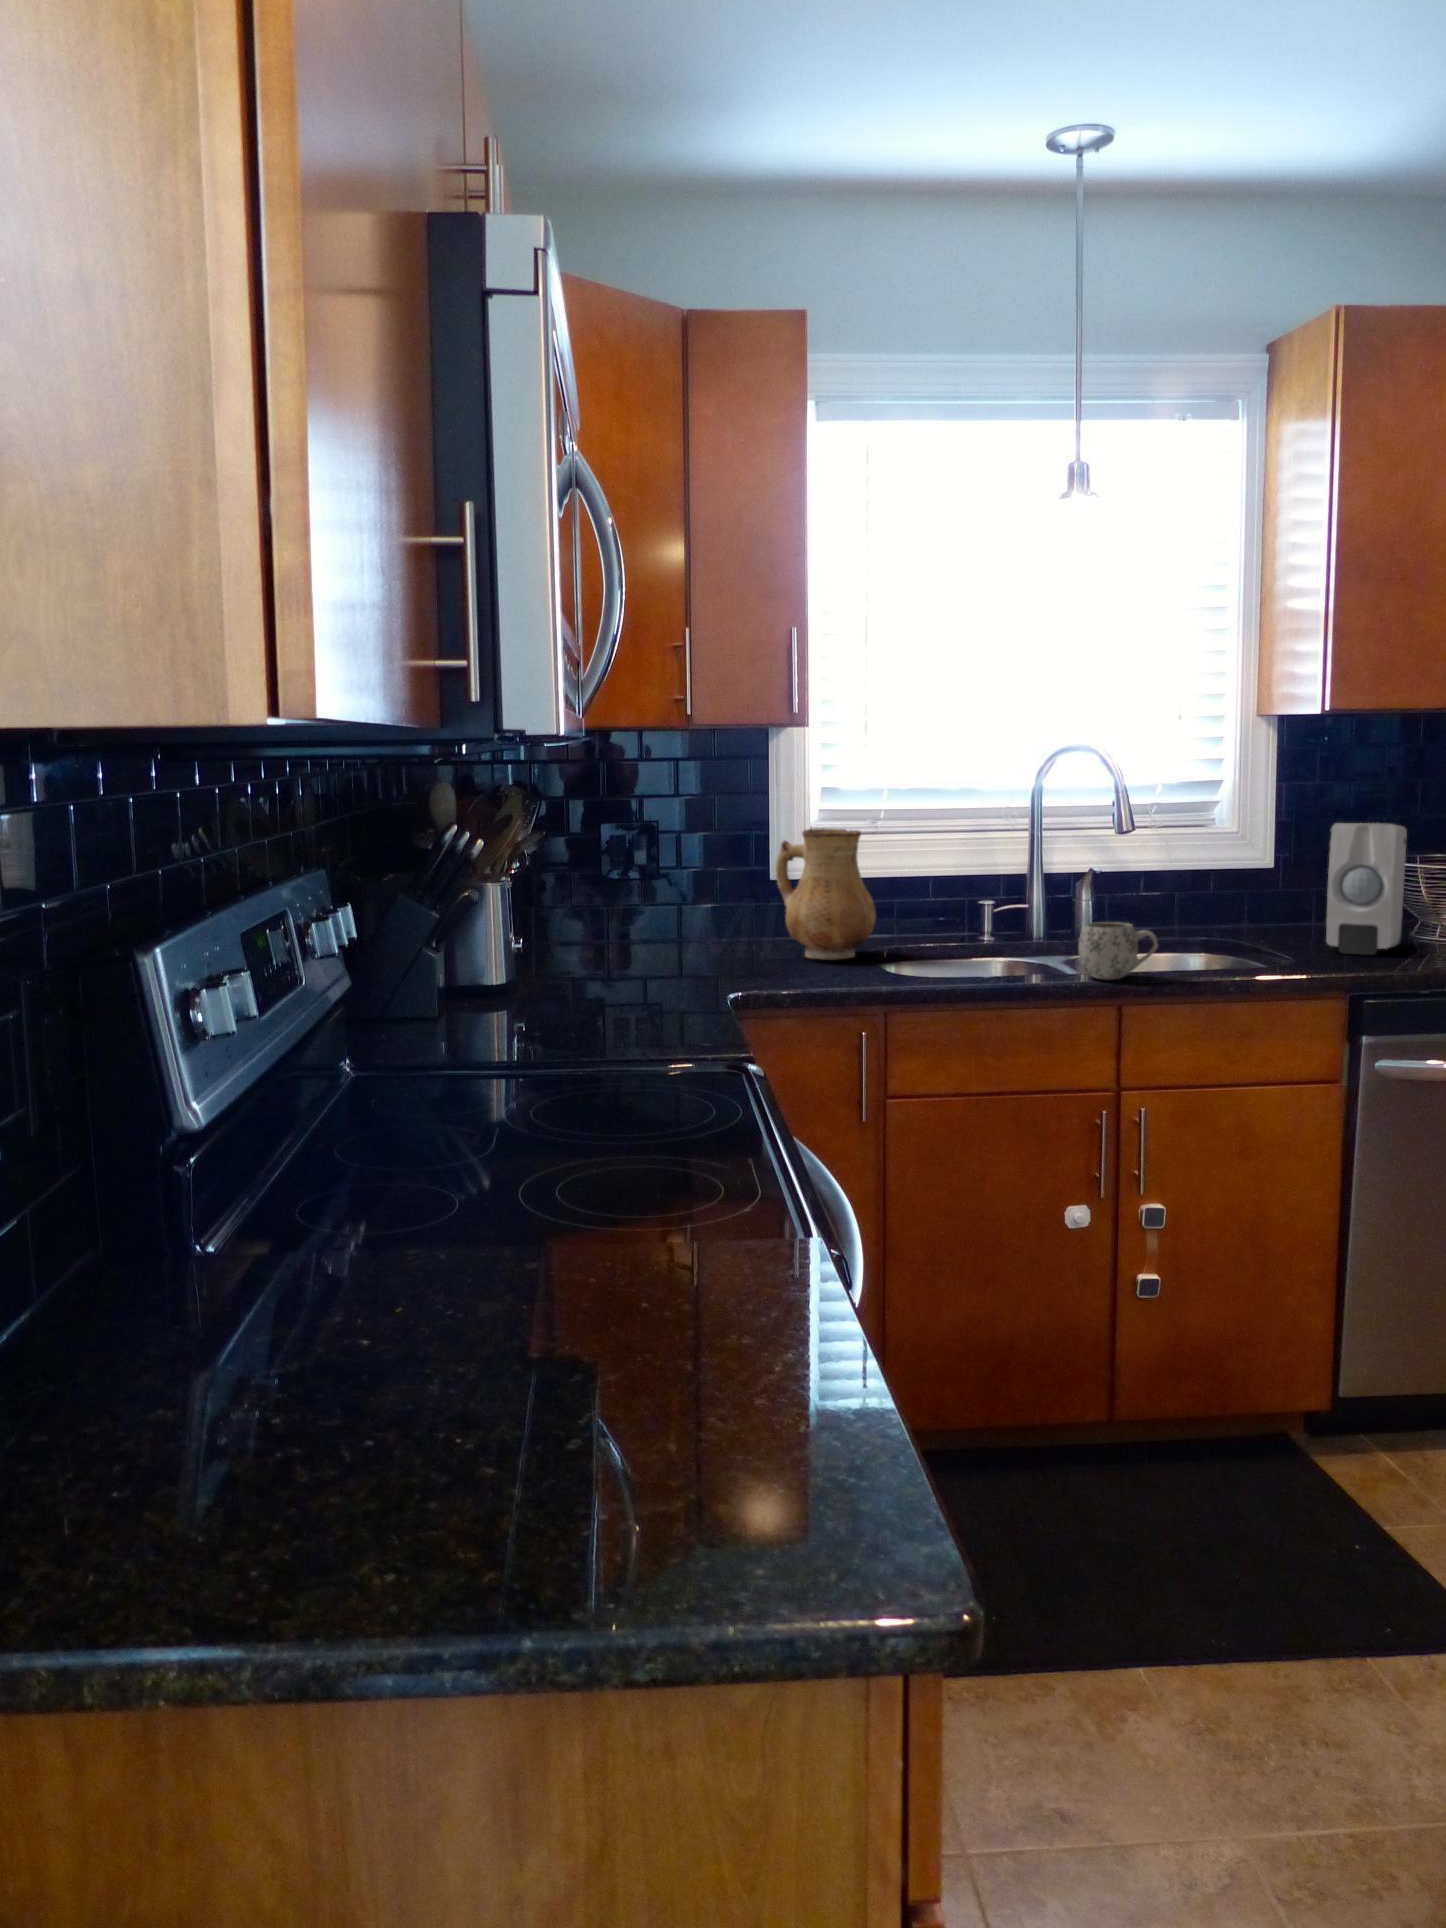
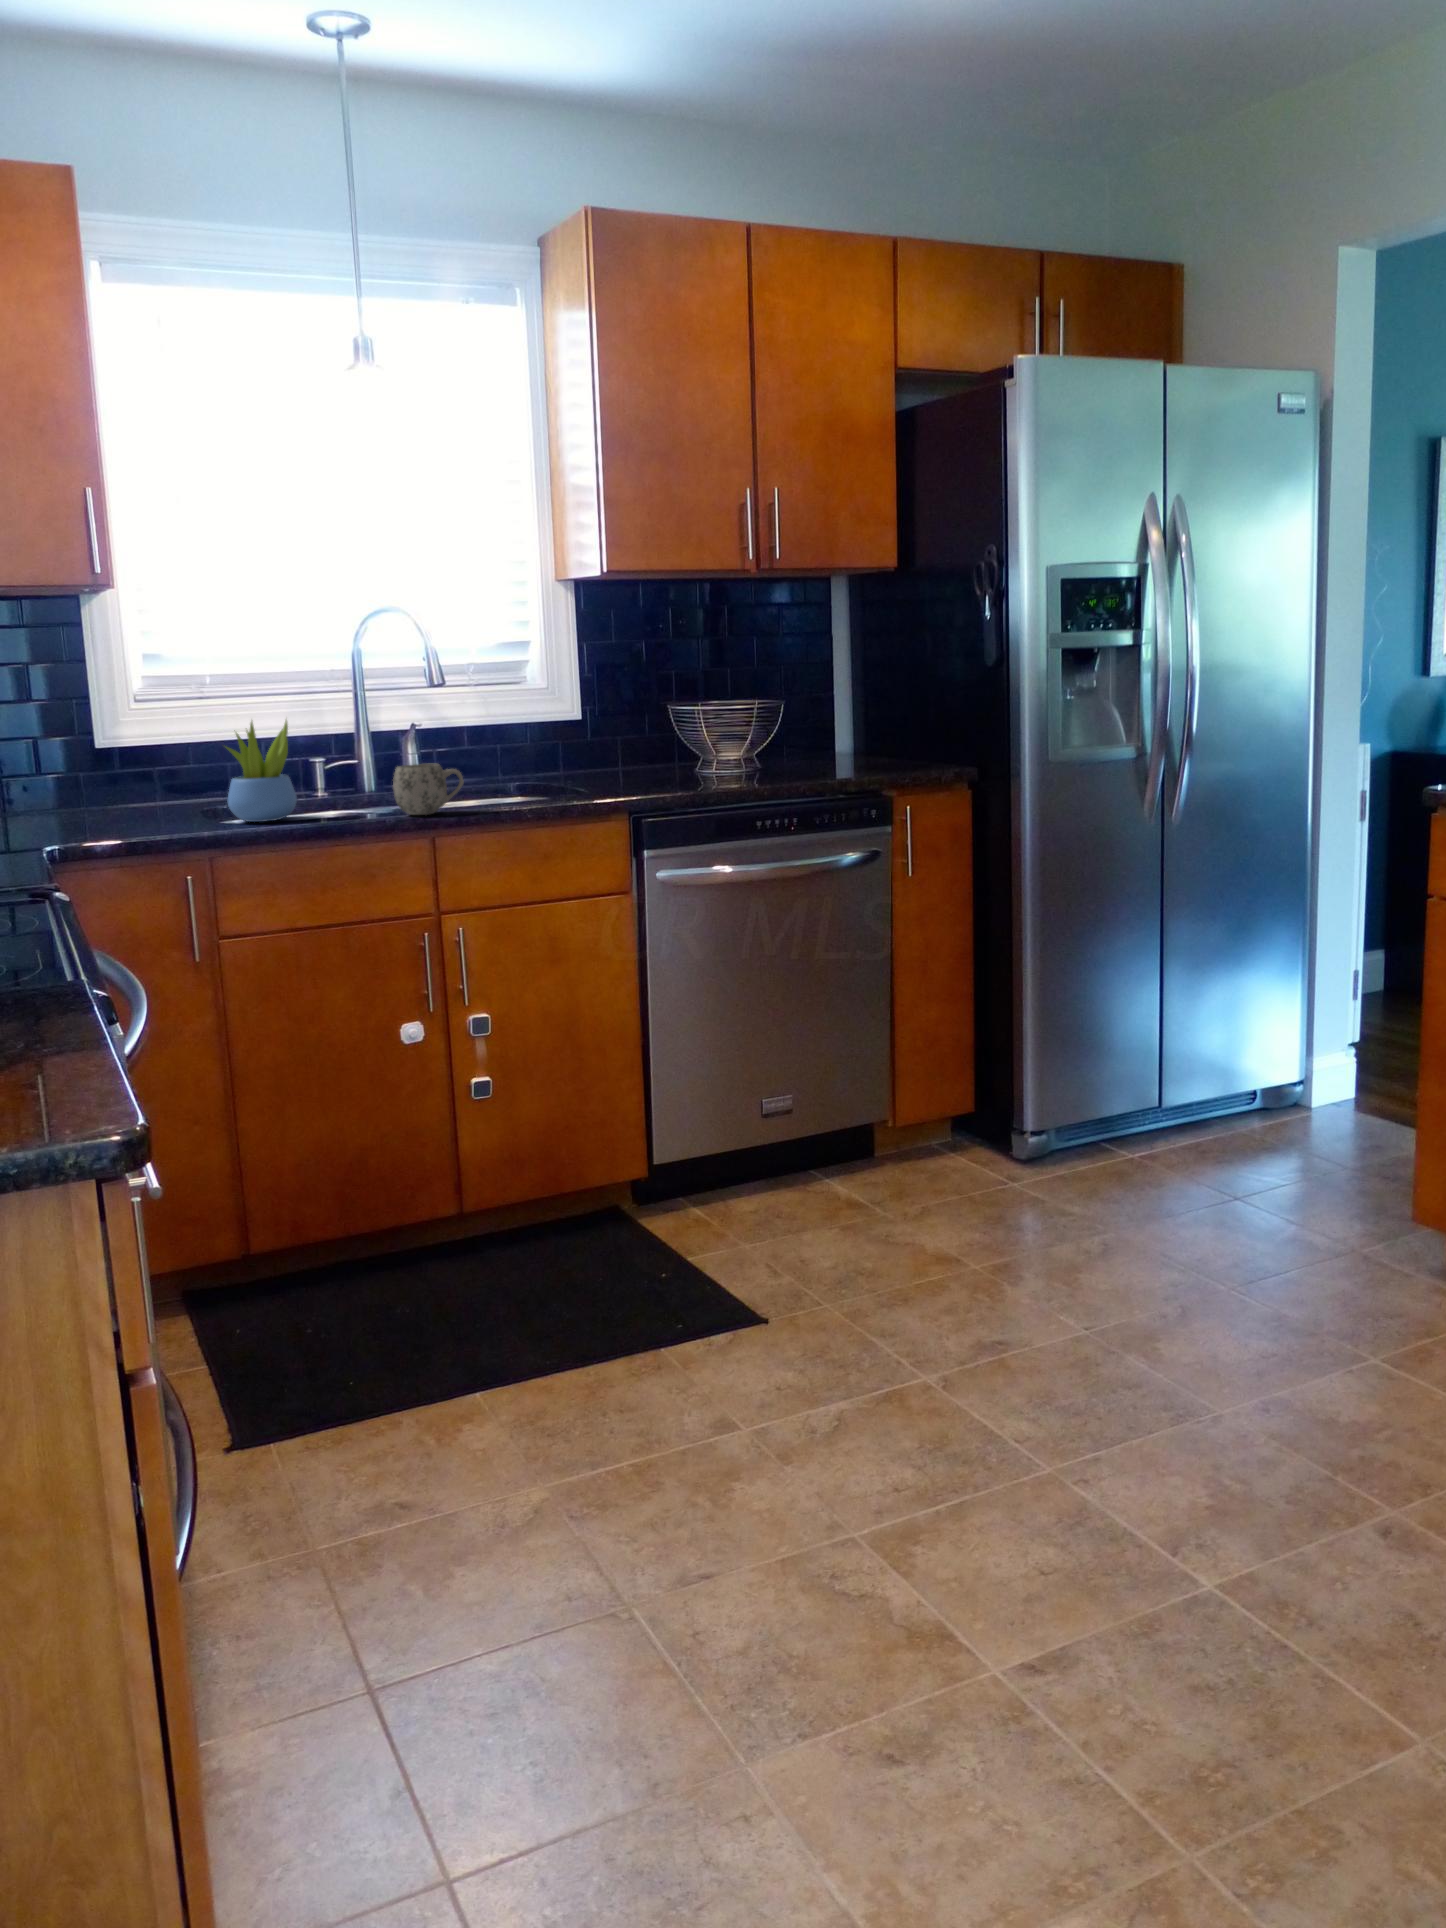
soap dispenser: present [1326,823,1407,955] -> none [615,671,682,786]
ceramic pitcher: present [775,829,876,959] -> none [95,691,203,819]
succulent plant: none [902,864,973,974] -> present [226,720,297,822]

